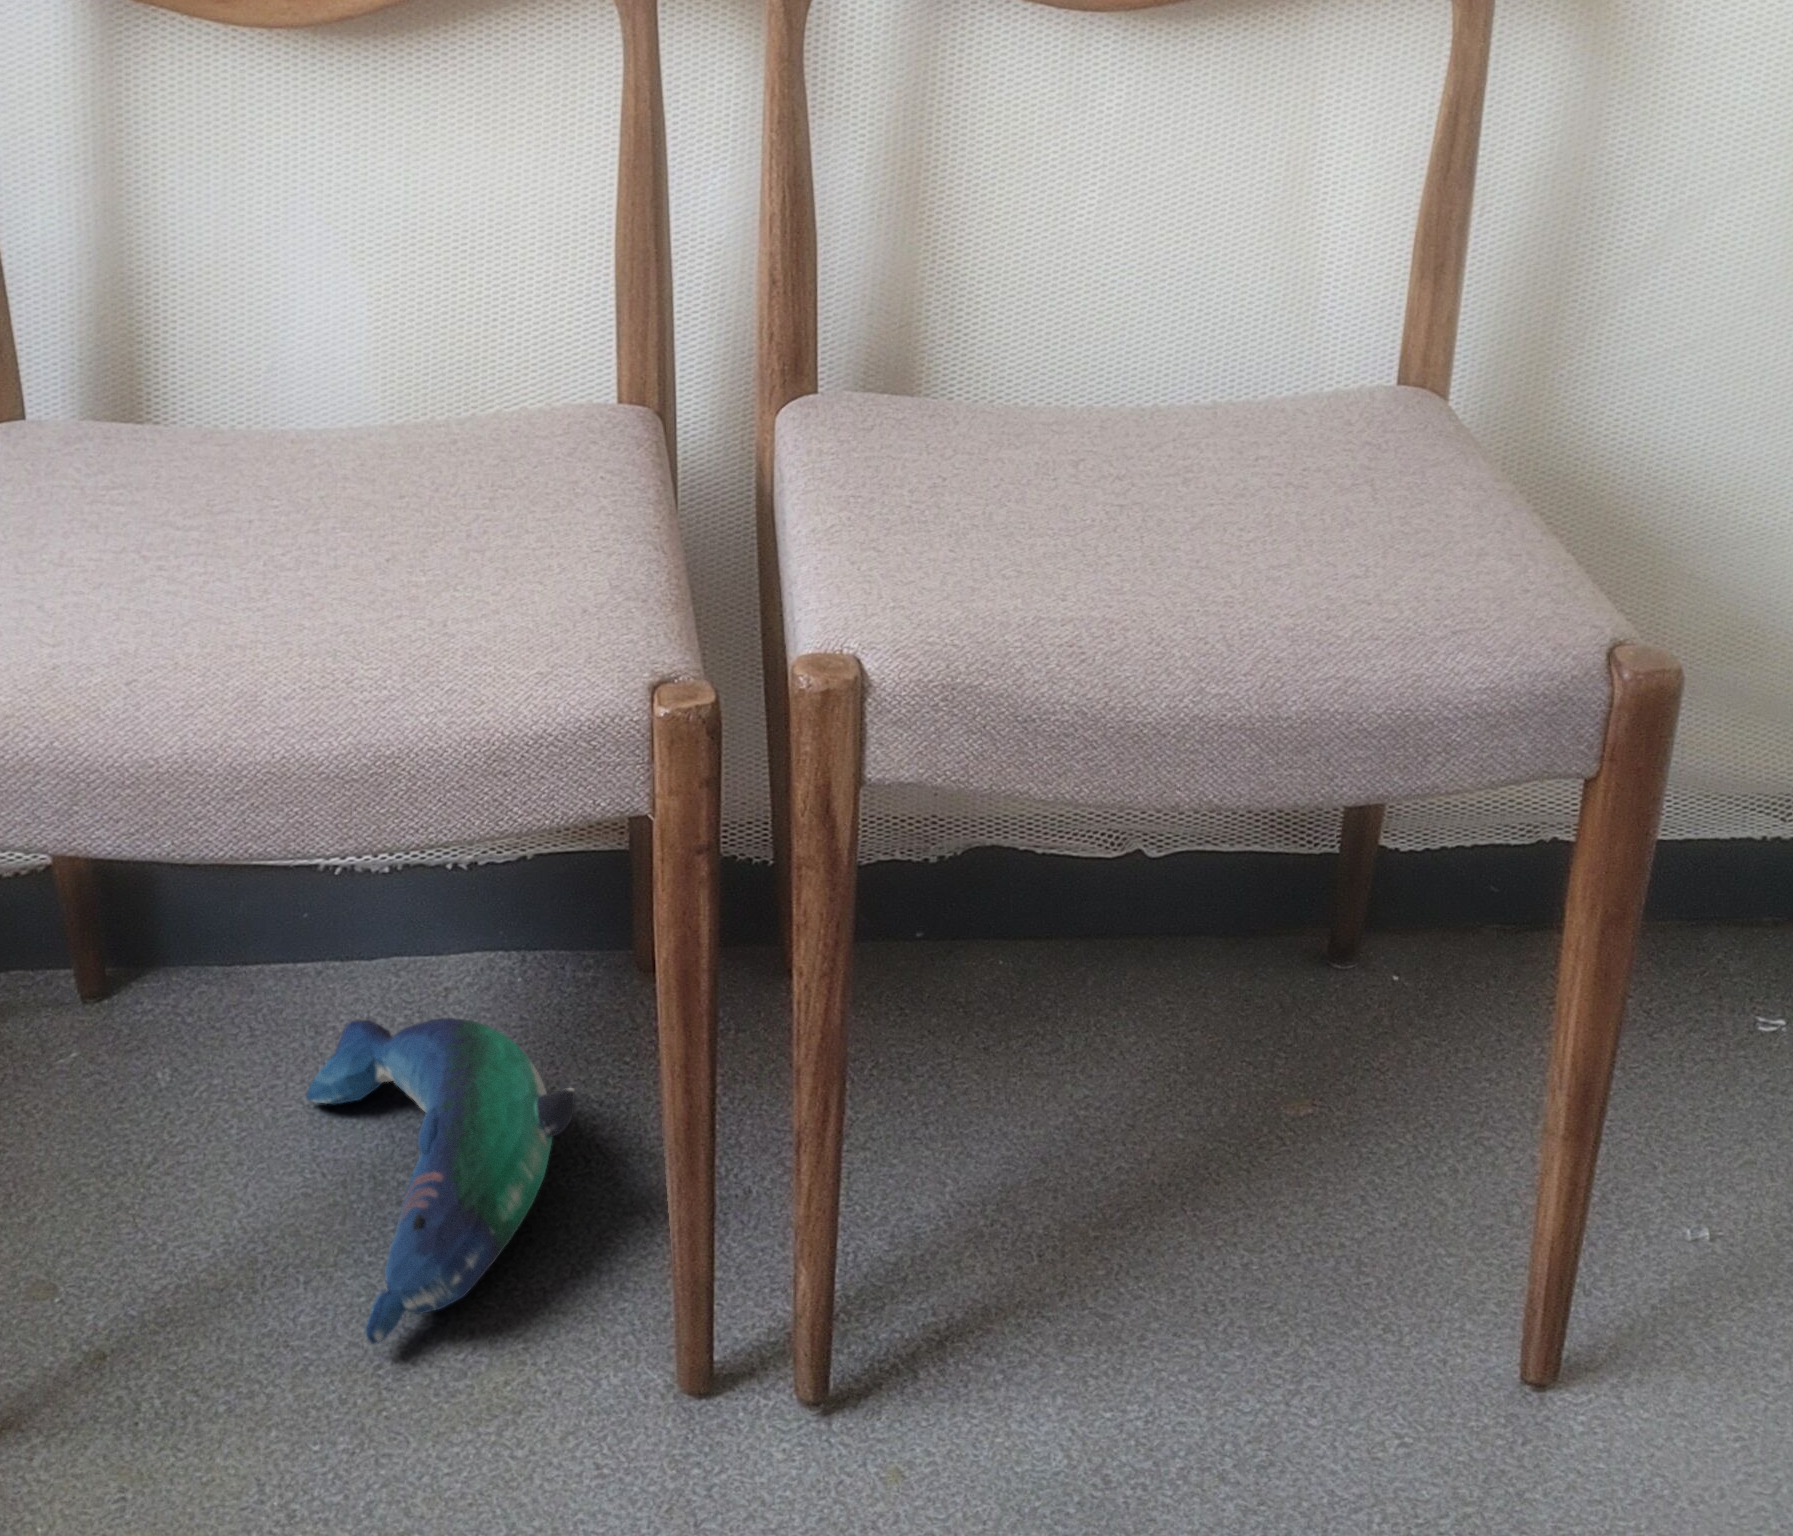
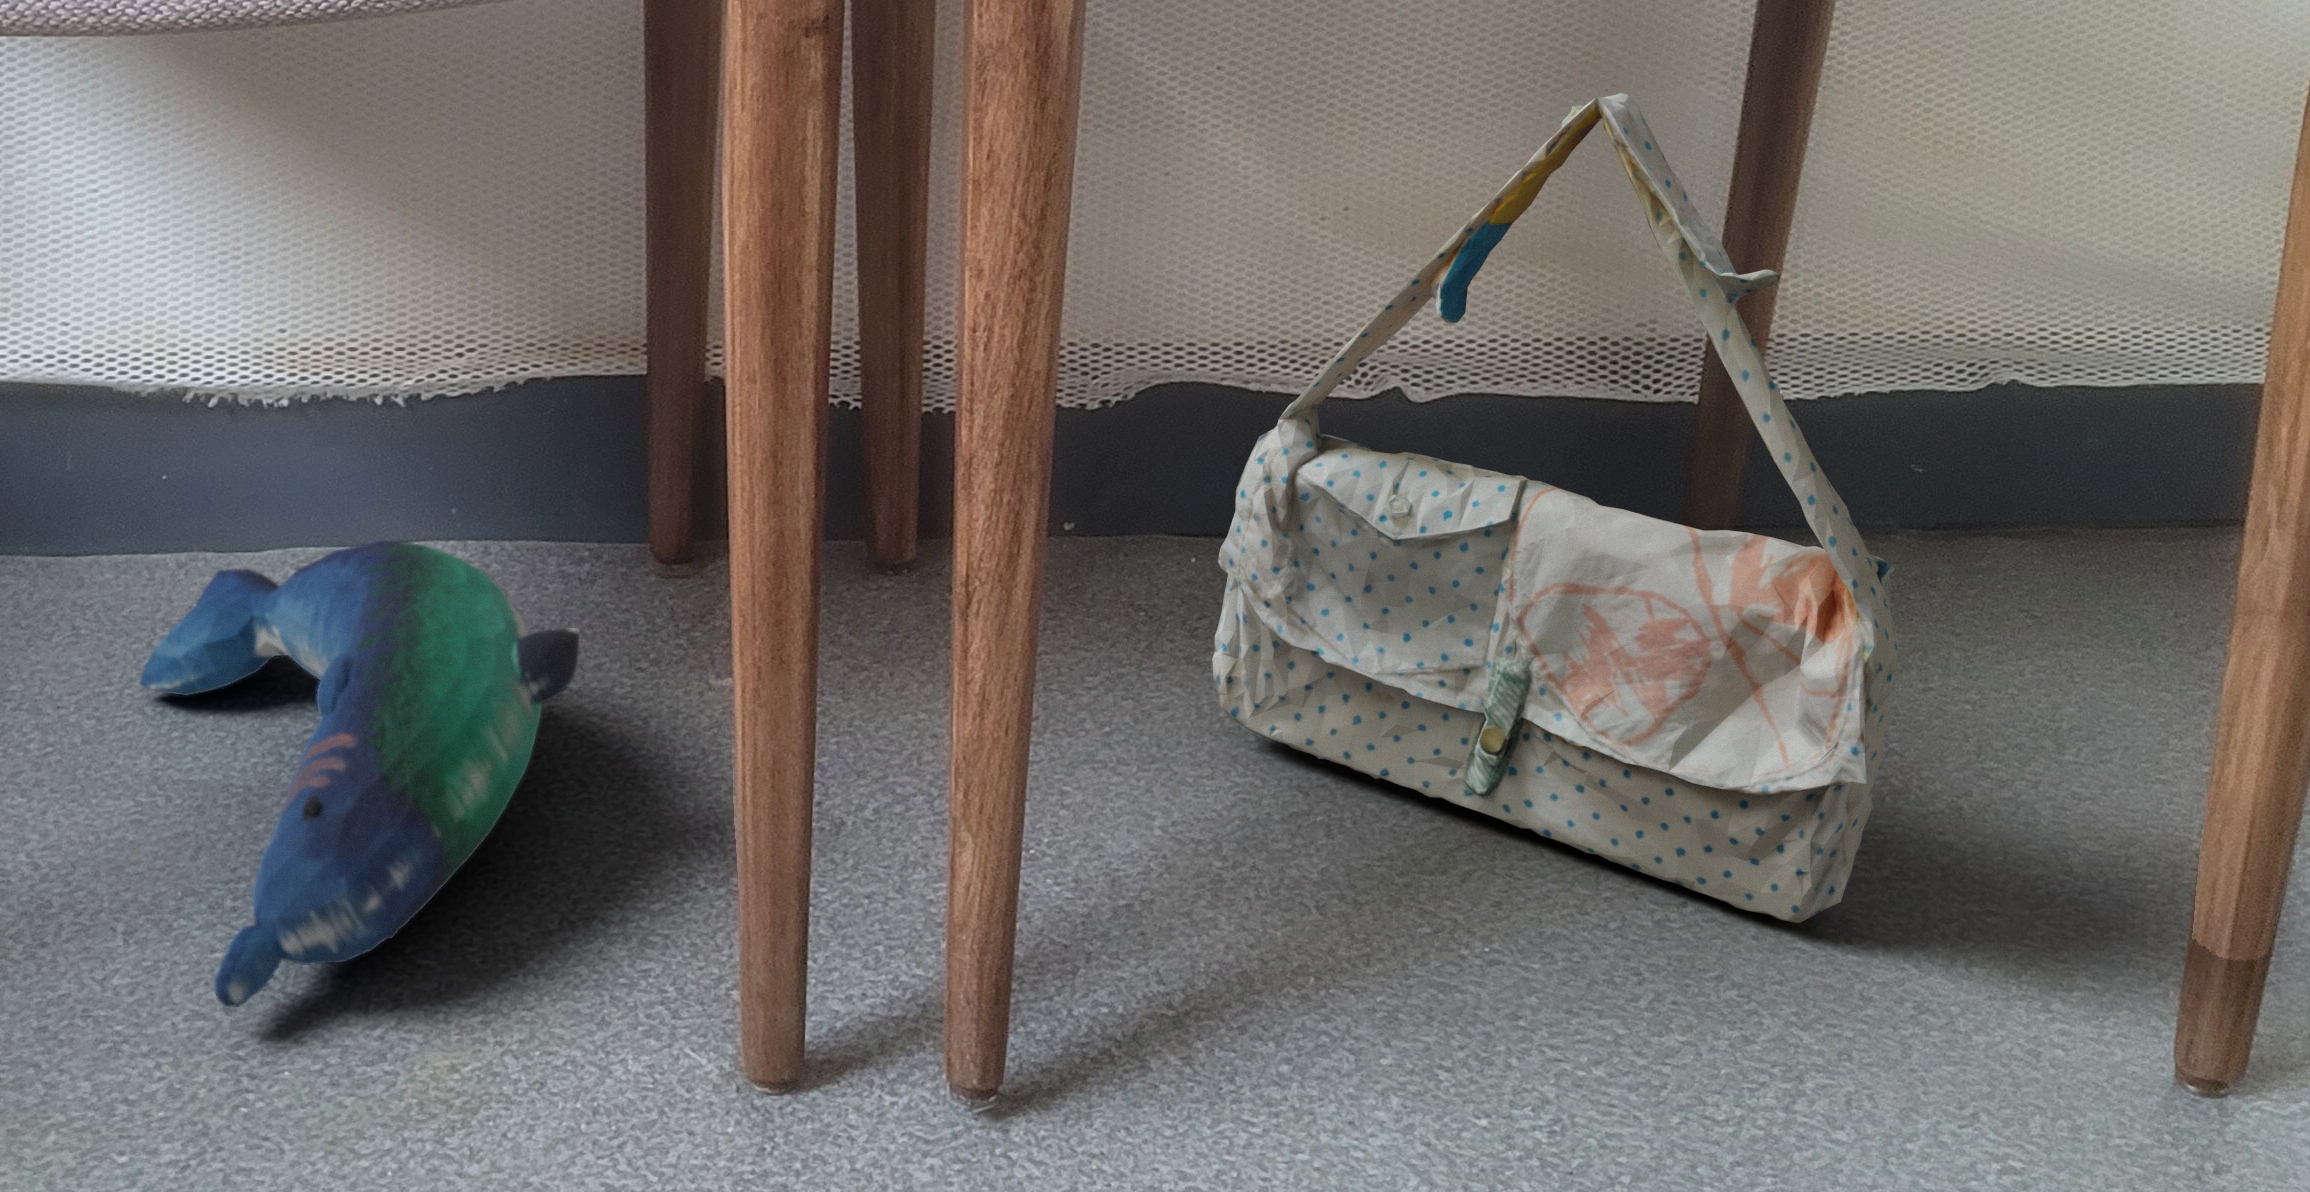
bag: none [966,777,1375,1271] -> present [1212,93,1899,923]

